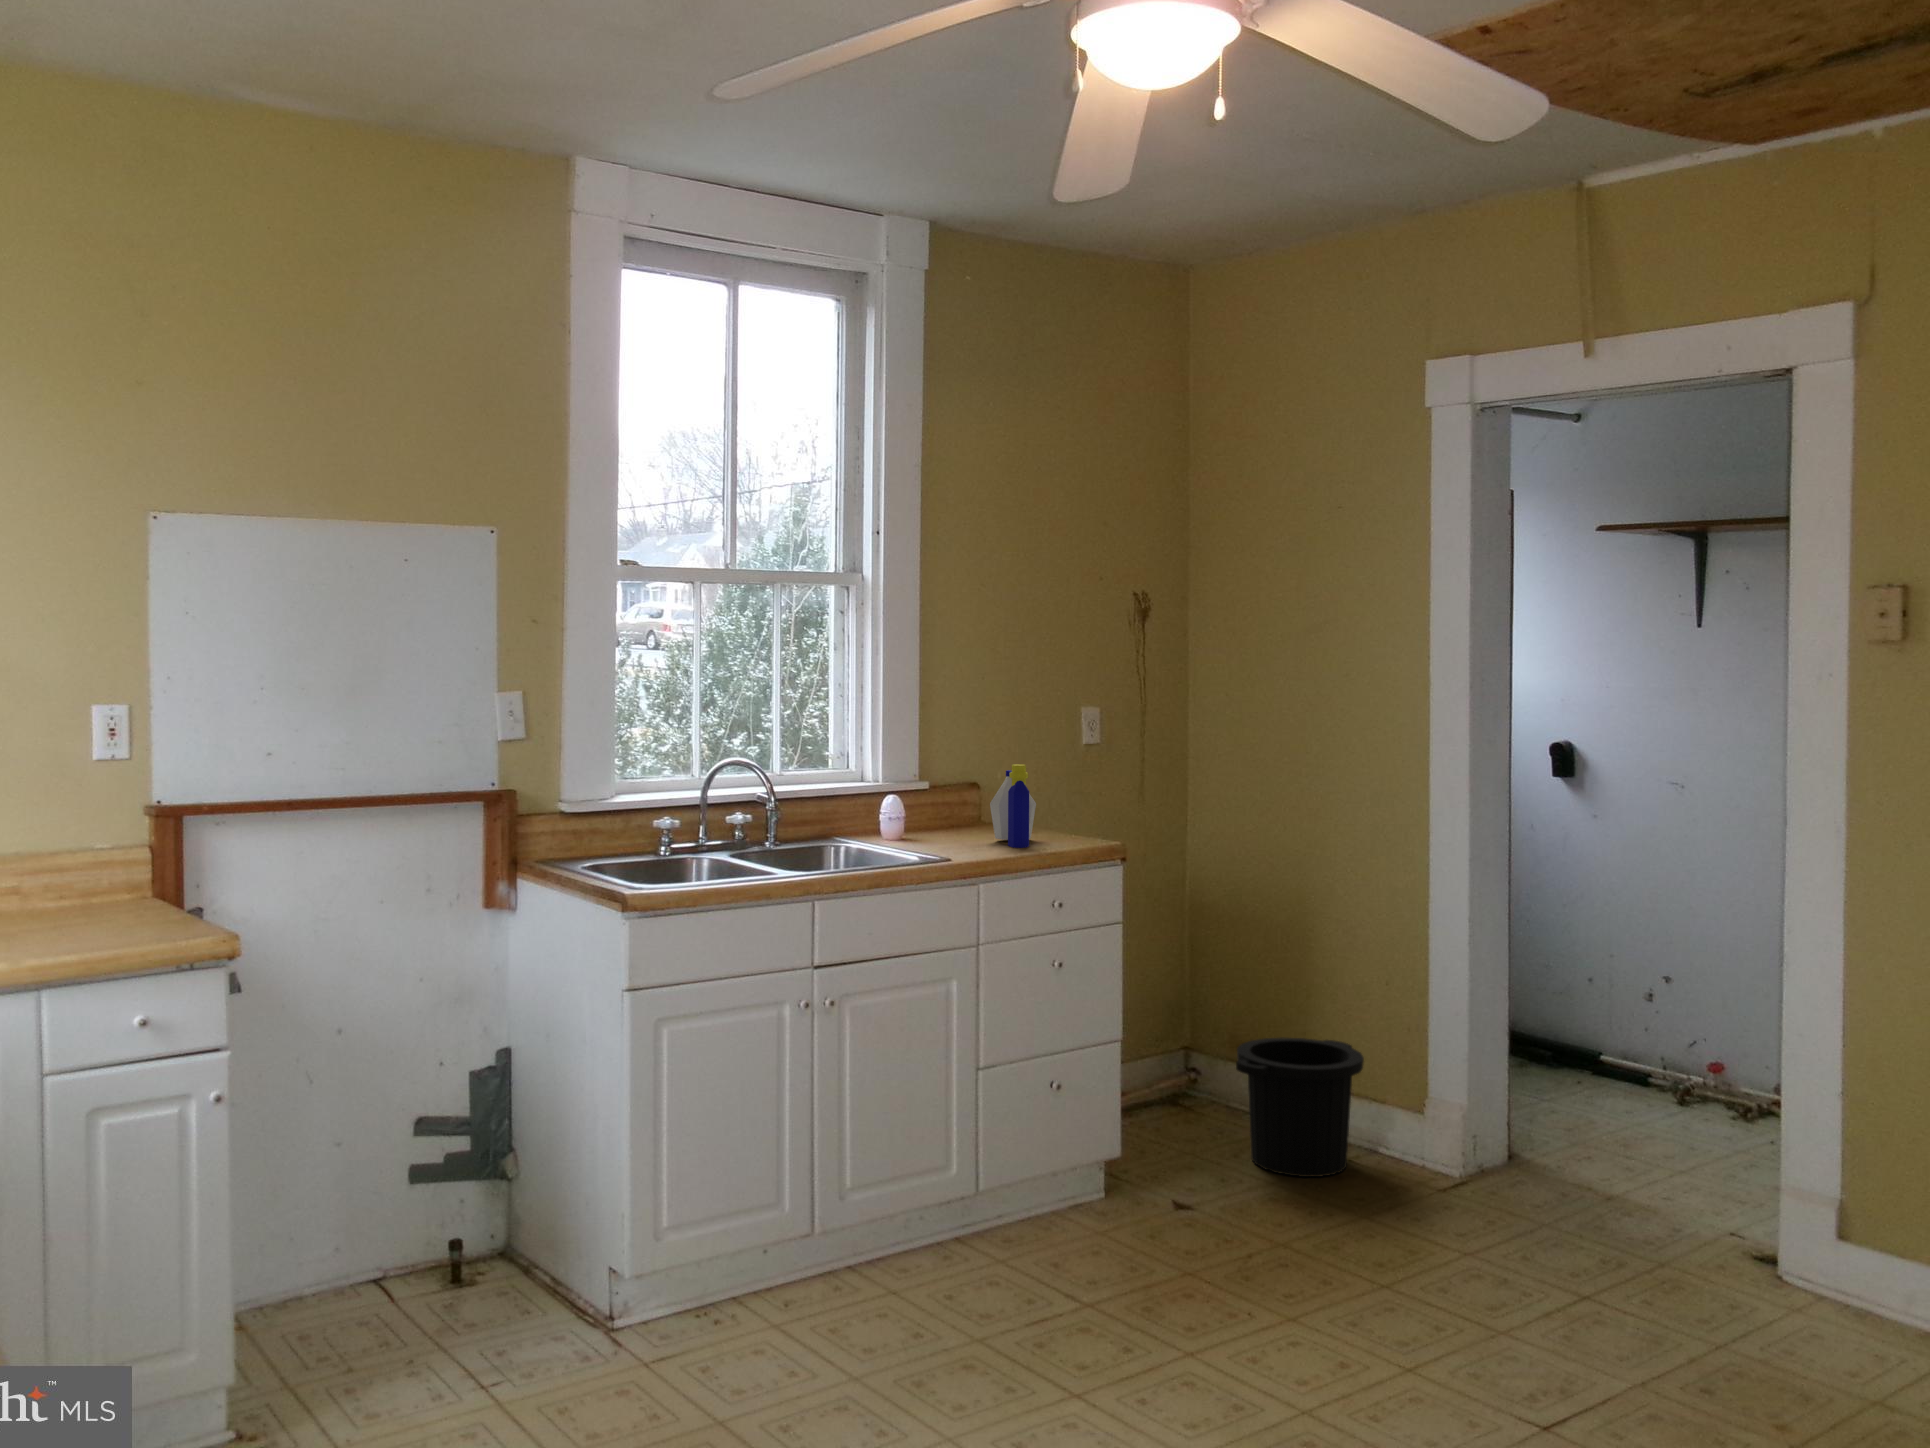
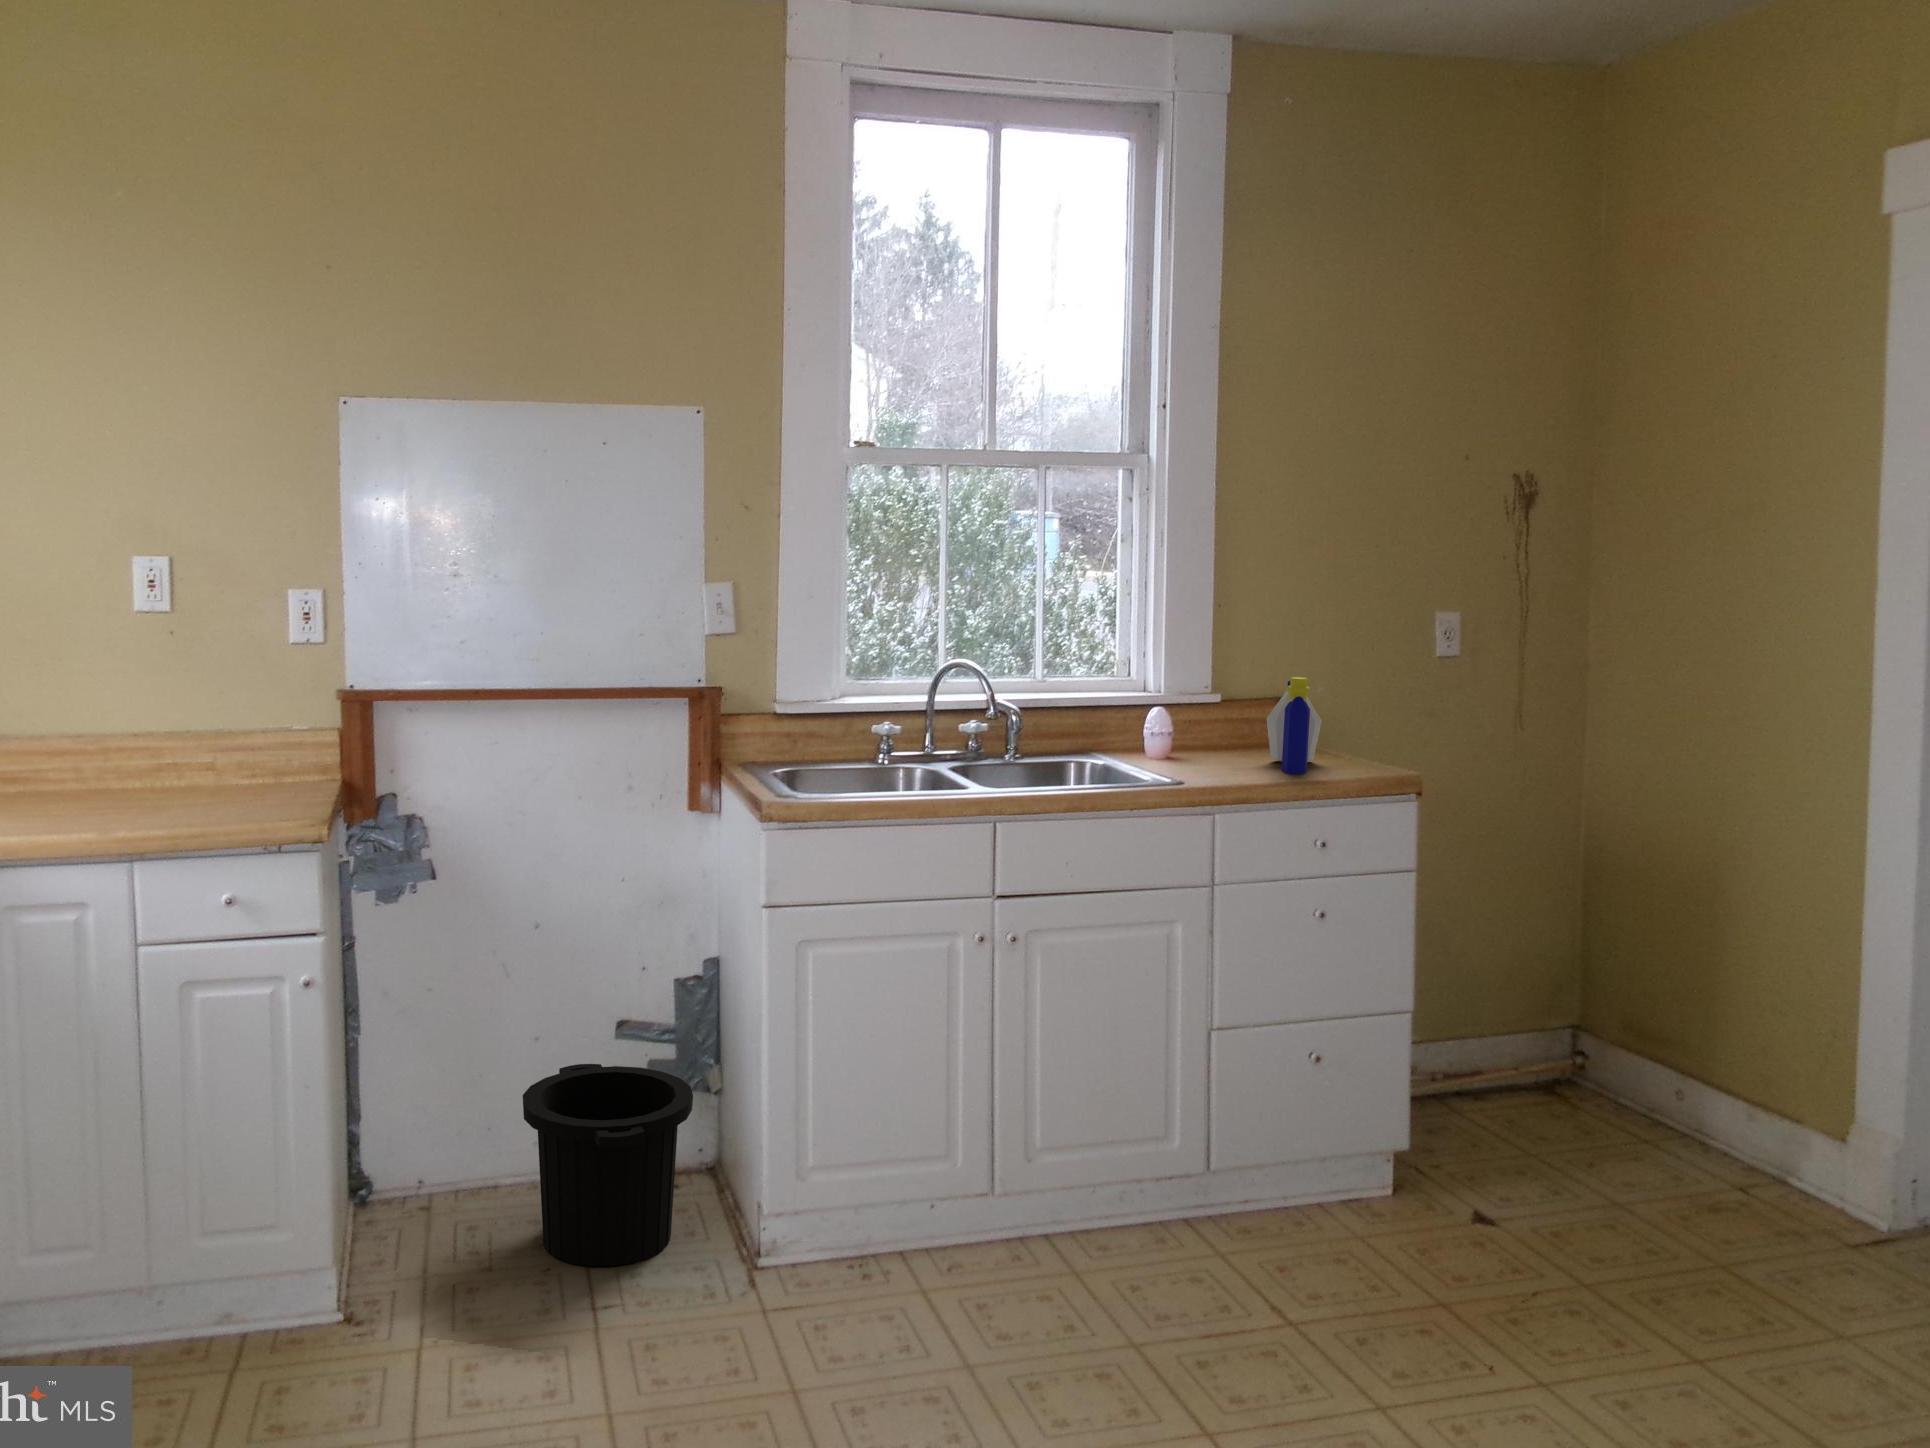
trash can: present [1236,1038,1364,1177] -> present [523,1064,693,1266]

